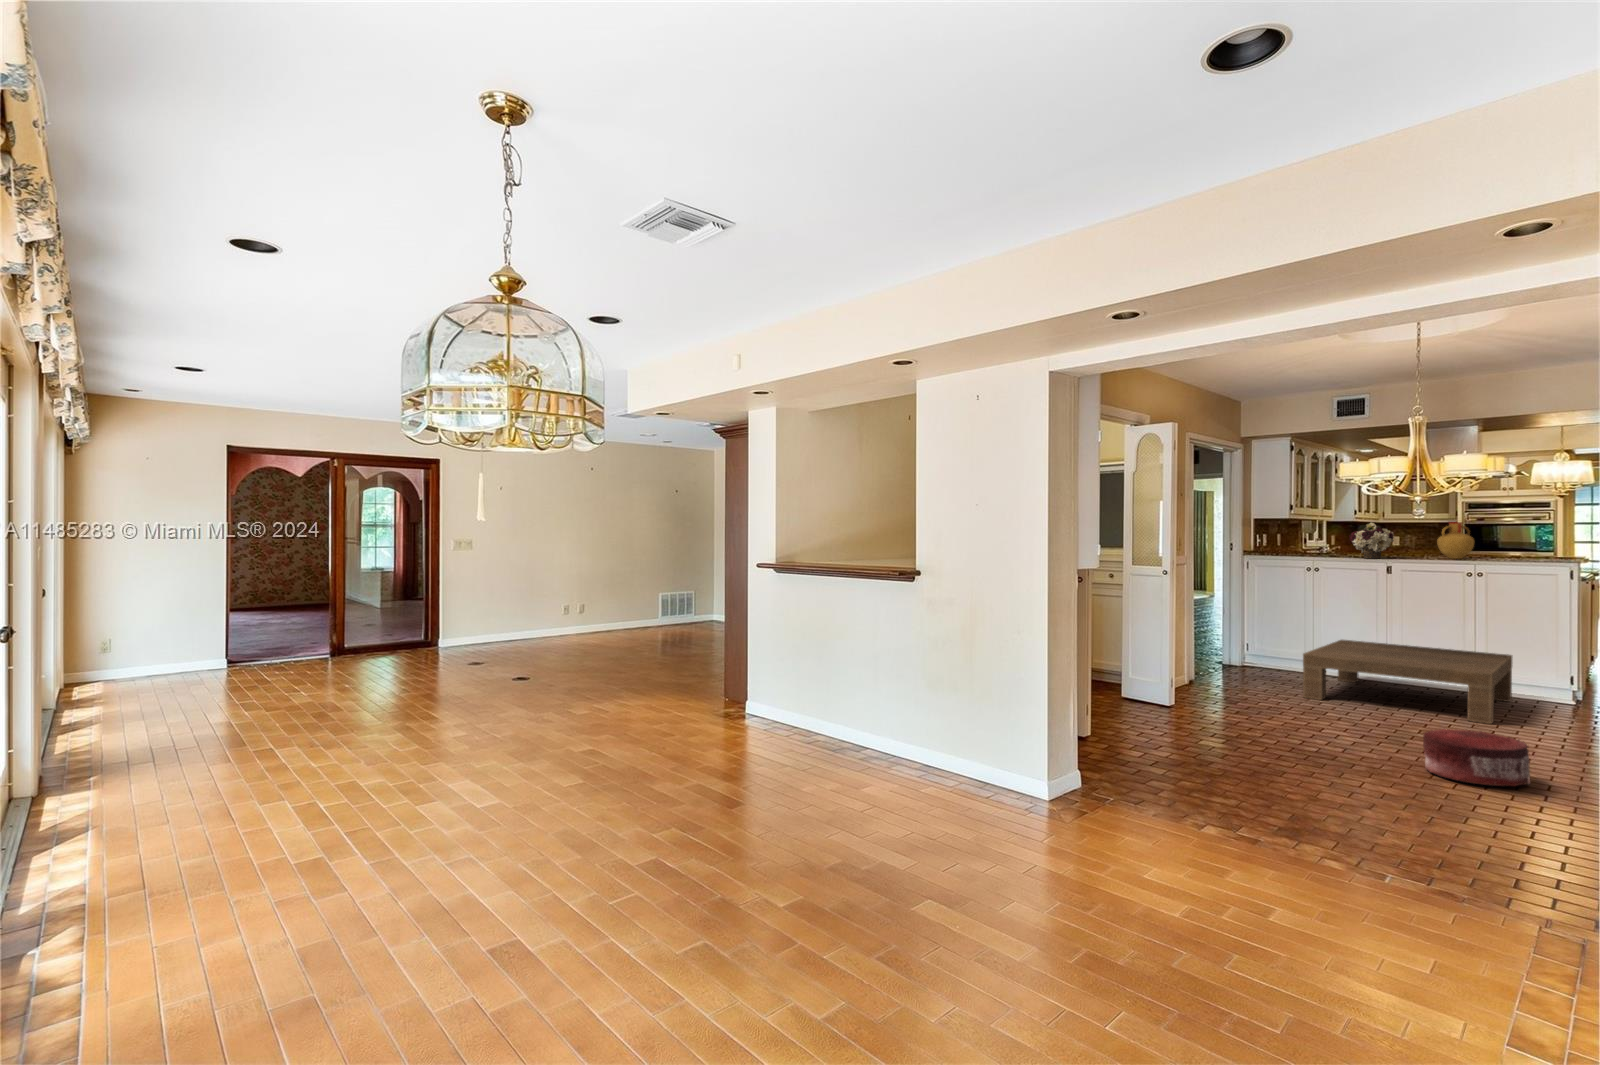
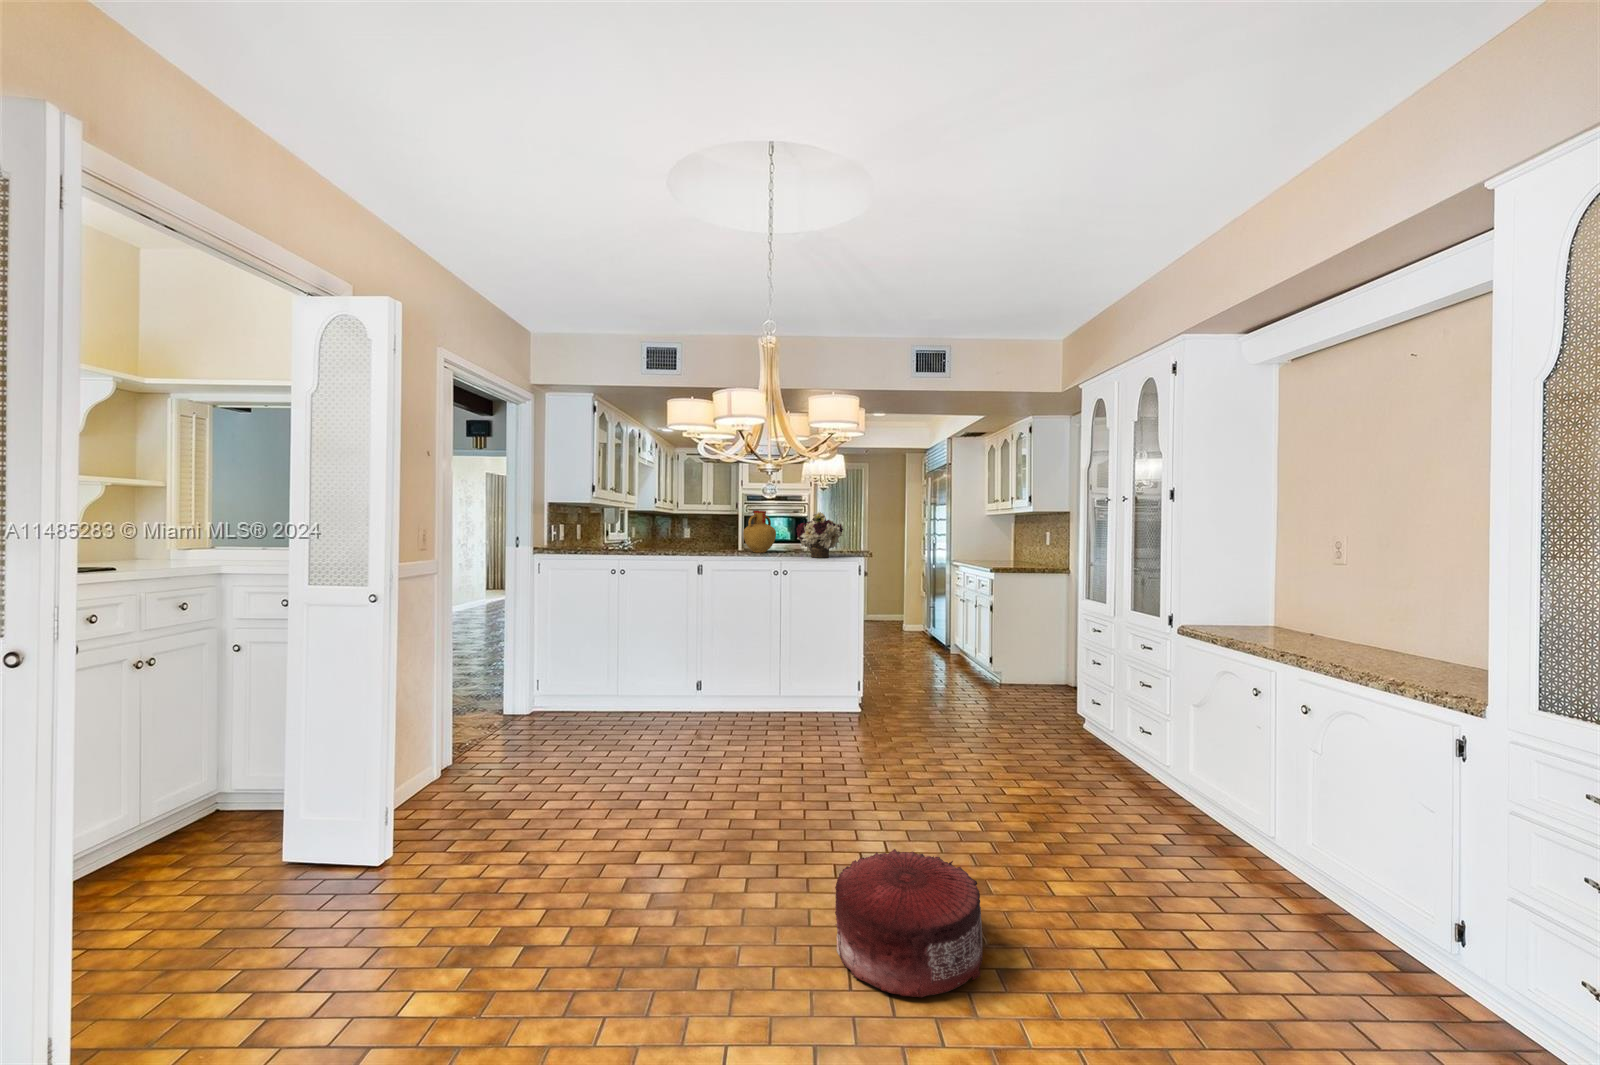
flower arrangement: present [1349,523,1394,559] -> present [796,512,843,558]
coffee table: present [1303,640,1512,724] -> none [615,659,830,769]

